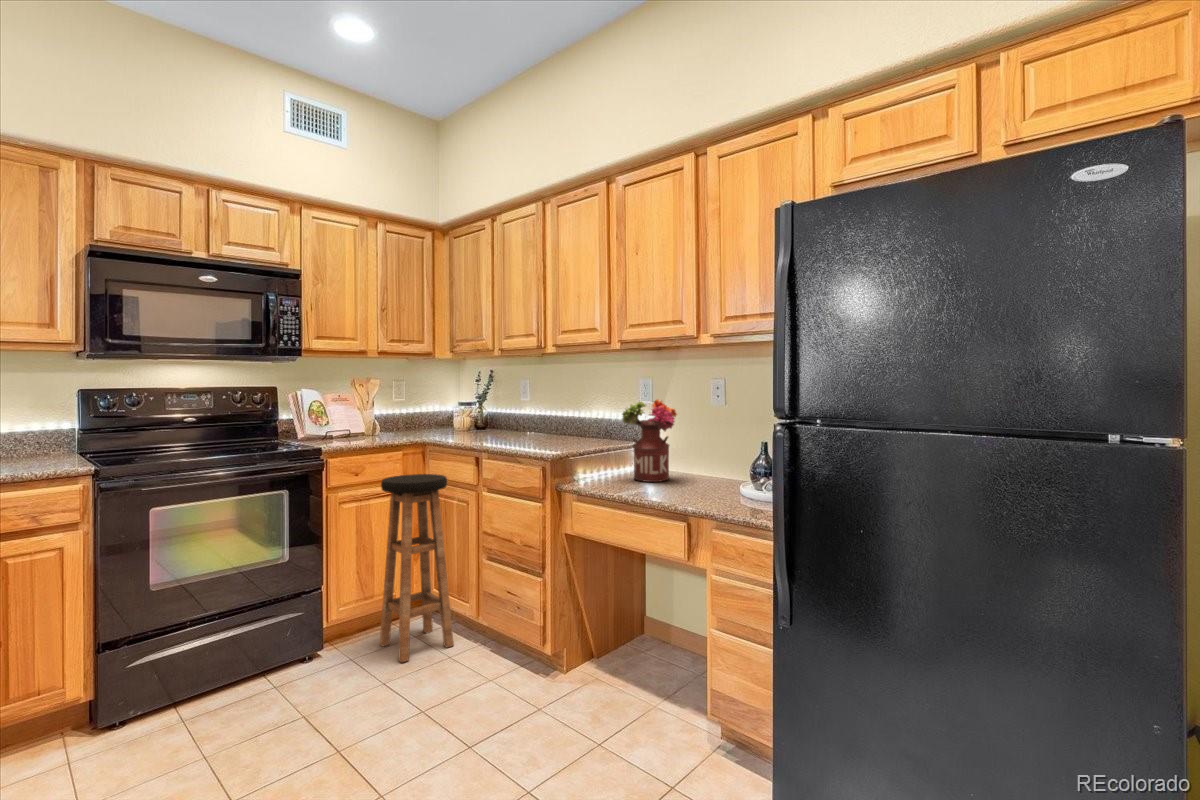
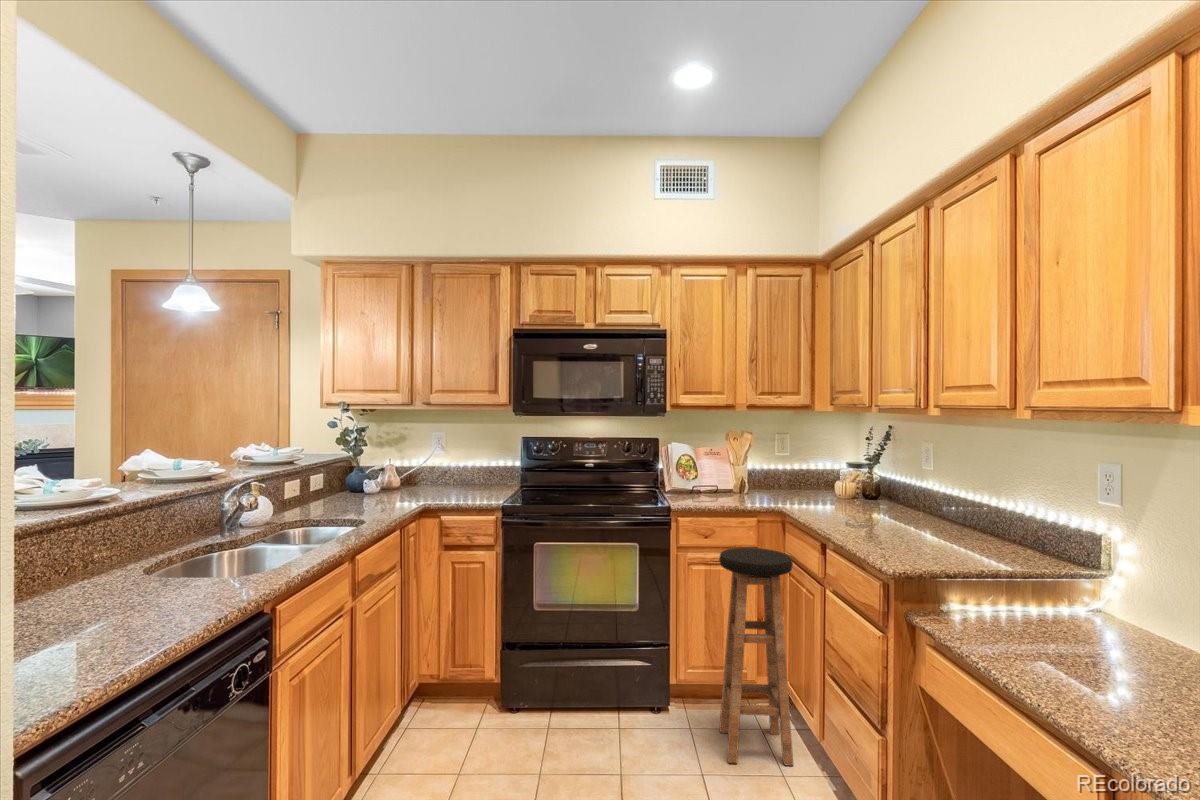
flower arrangement: present [622,399,677,482] -> none [1021,506,1145,650]

